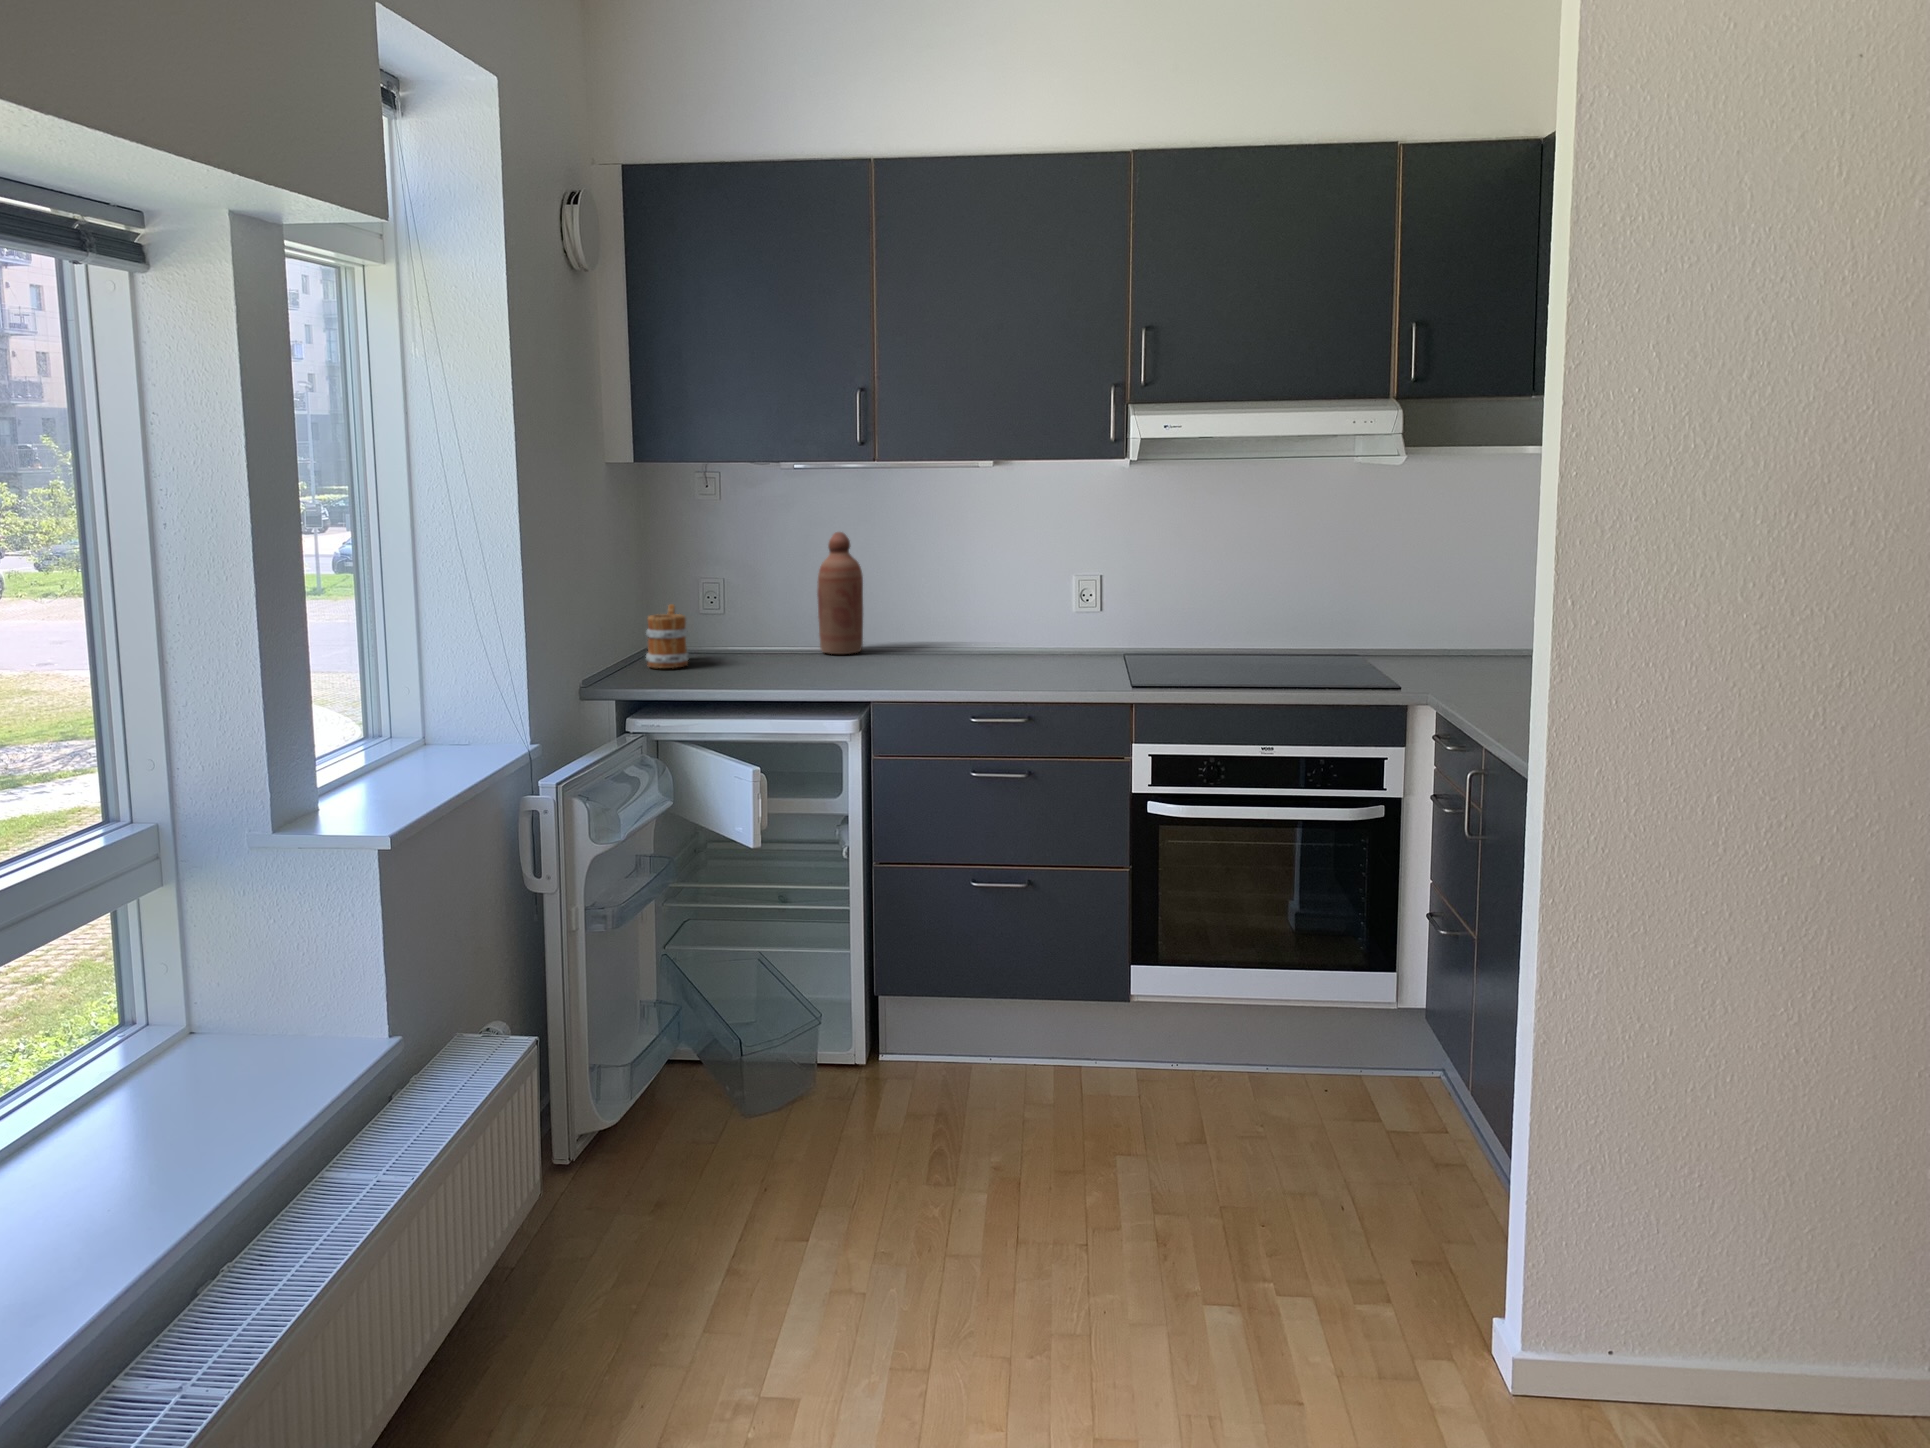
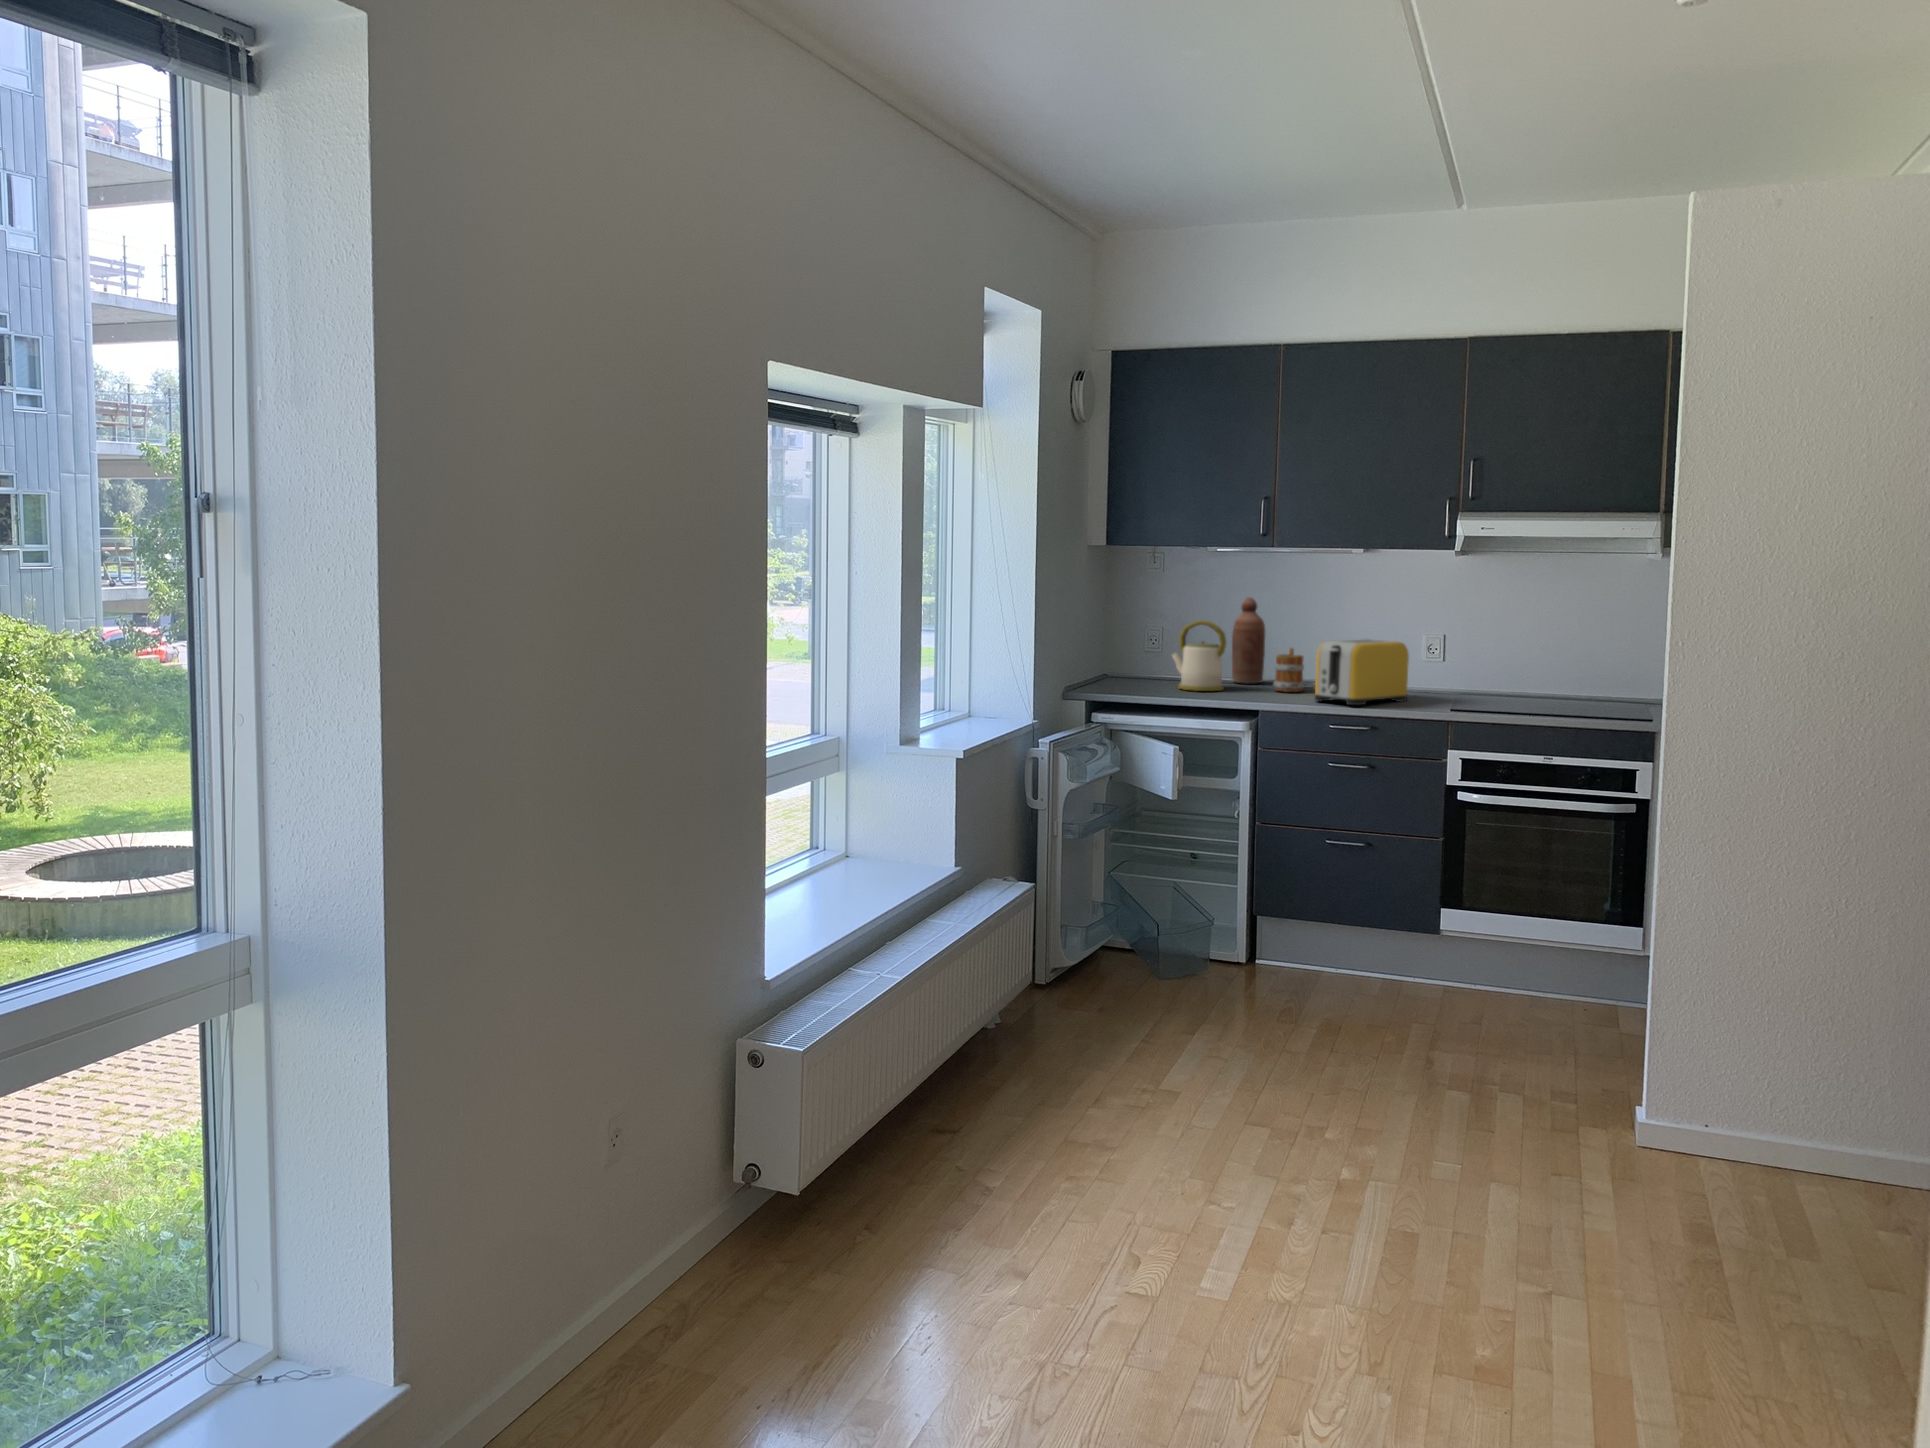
kettle: none [735,568,813,672] -> present [1172,620,1226,691]
toaster: none [944,587,1066,686] -> present [1315,639,1409,705]
mug: present [646,604,689,668] -> present [1274,648,1304,692]

